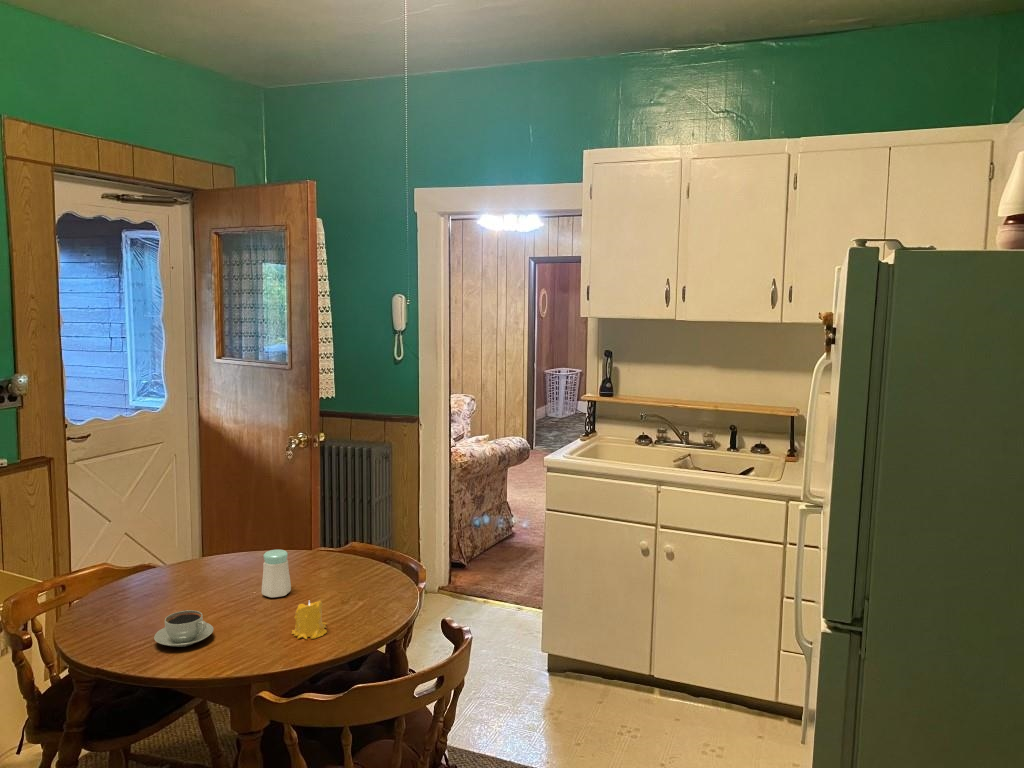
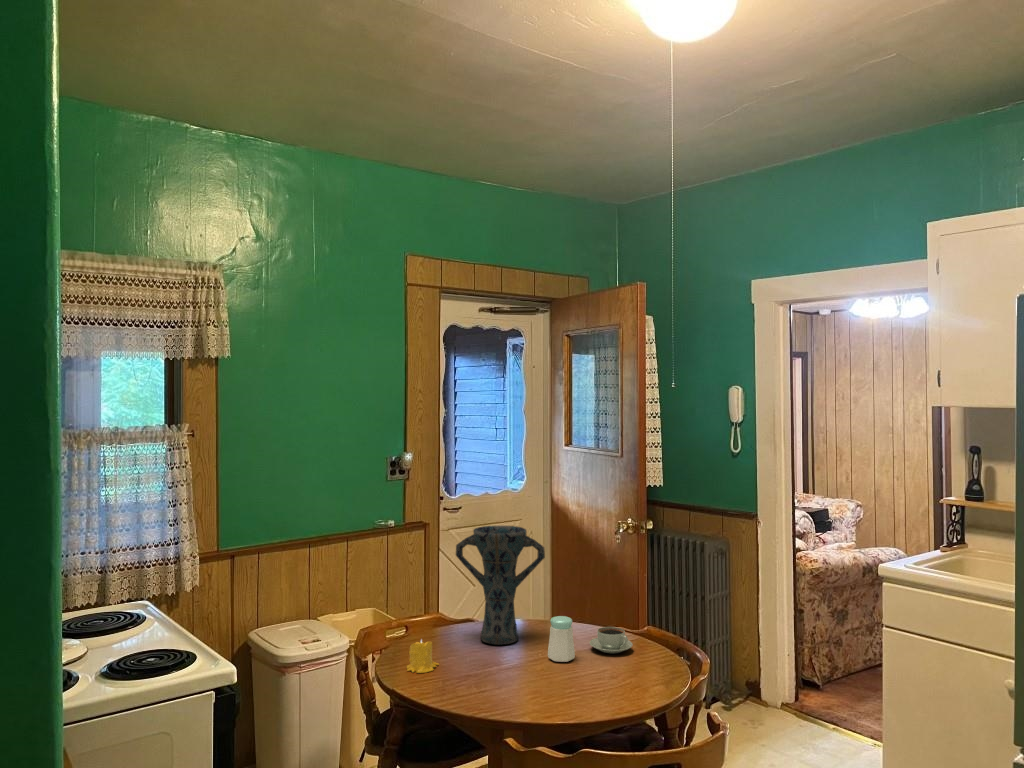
vase: none [136,458,246,591] -> present [456,526,545,645]
candle: present [292,601,327,639] -> present [407,641,439,673]
coffee cup: present [154,610,213,647] -> present [590,627,633,653]

